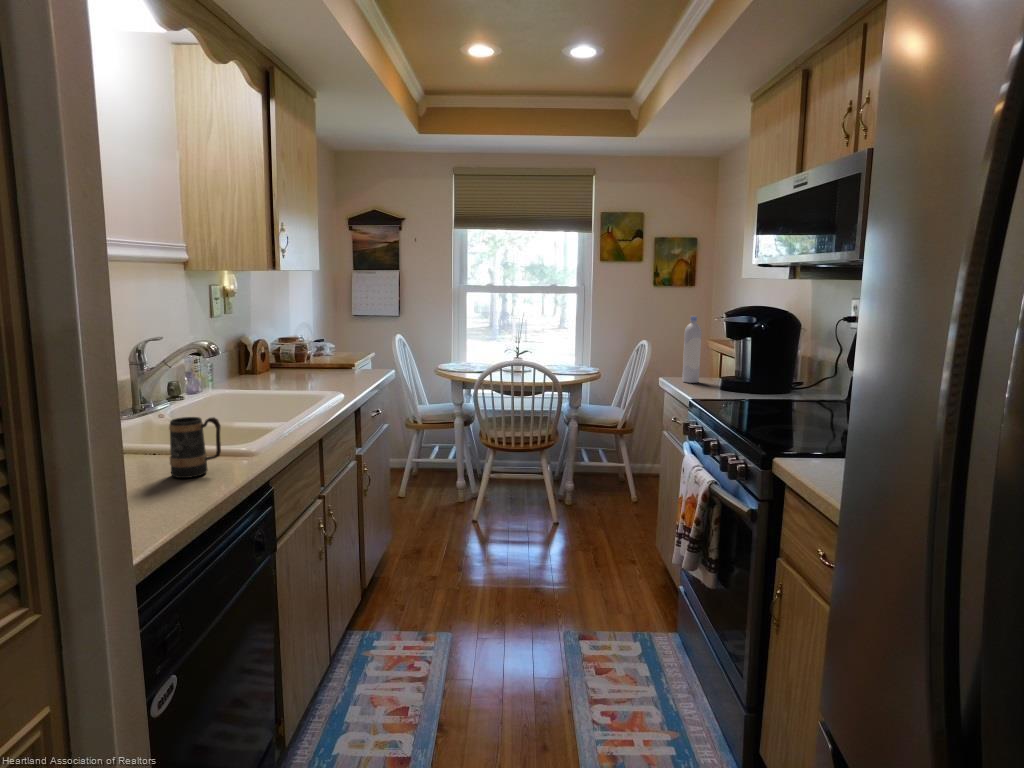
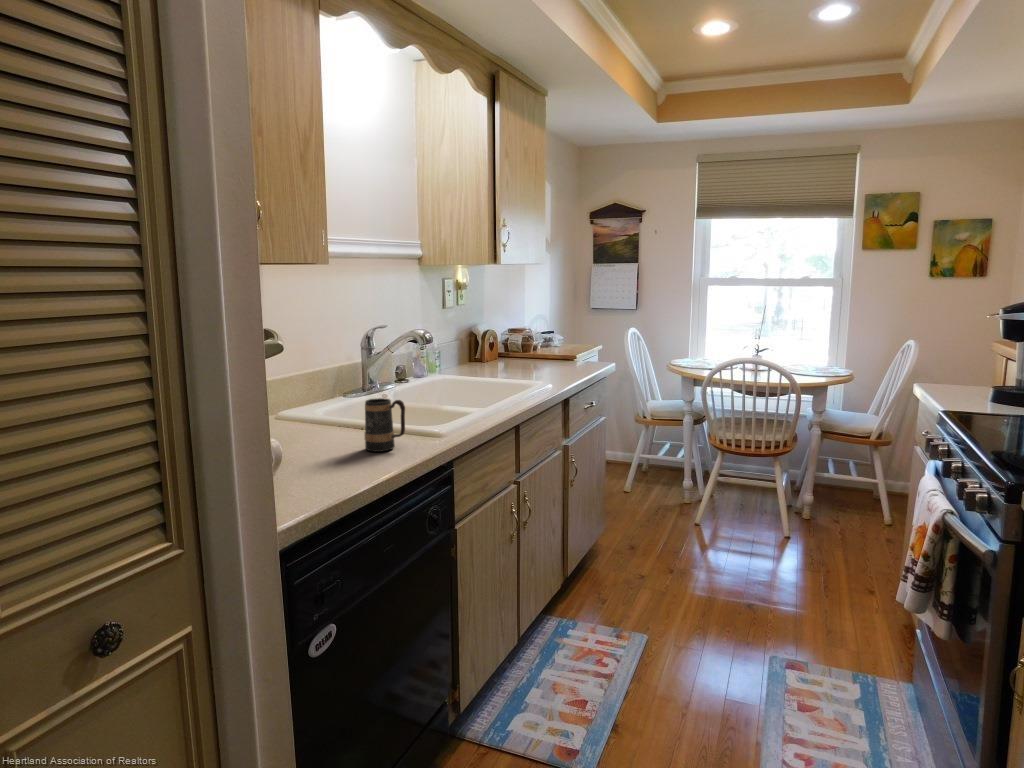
bottle: present [682,316,702,383] -> none [947,309,976,391]

